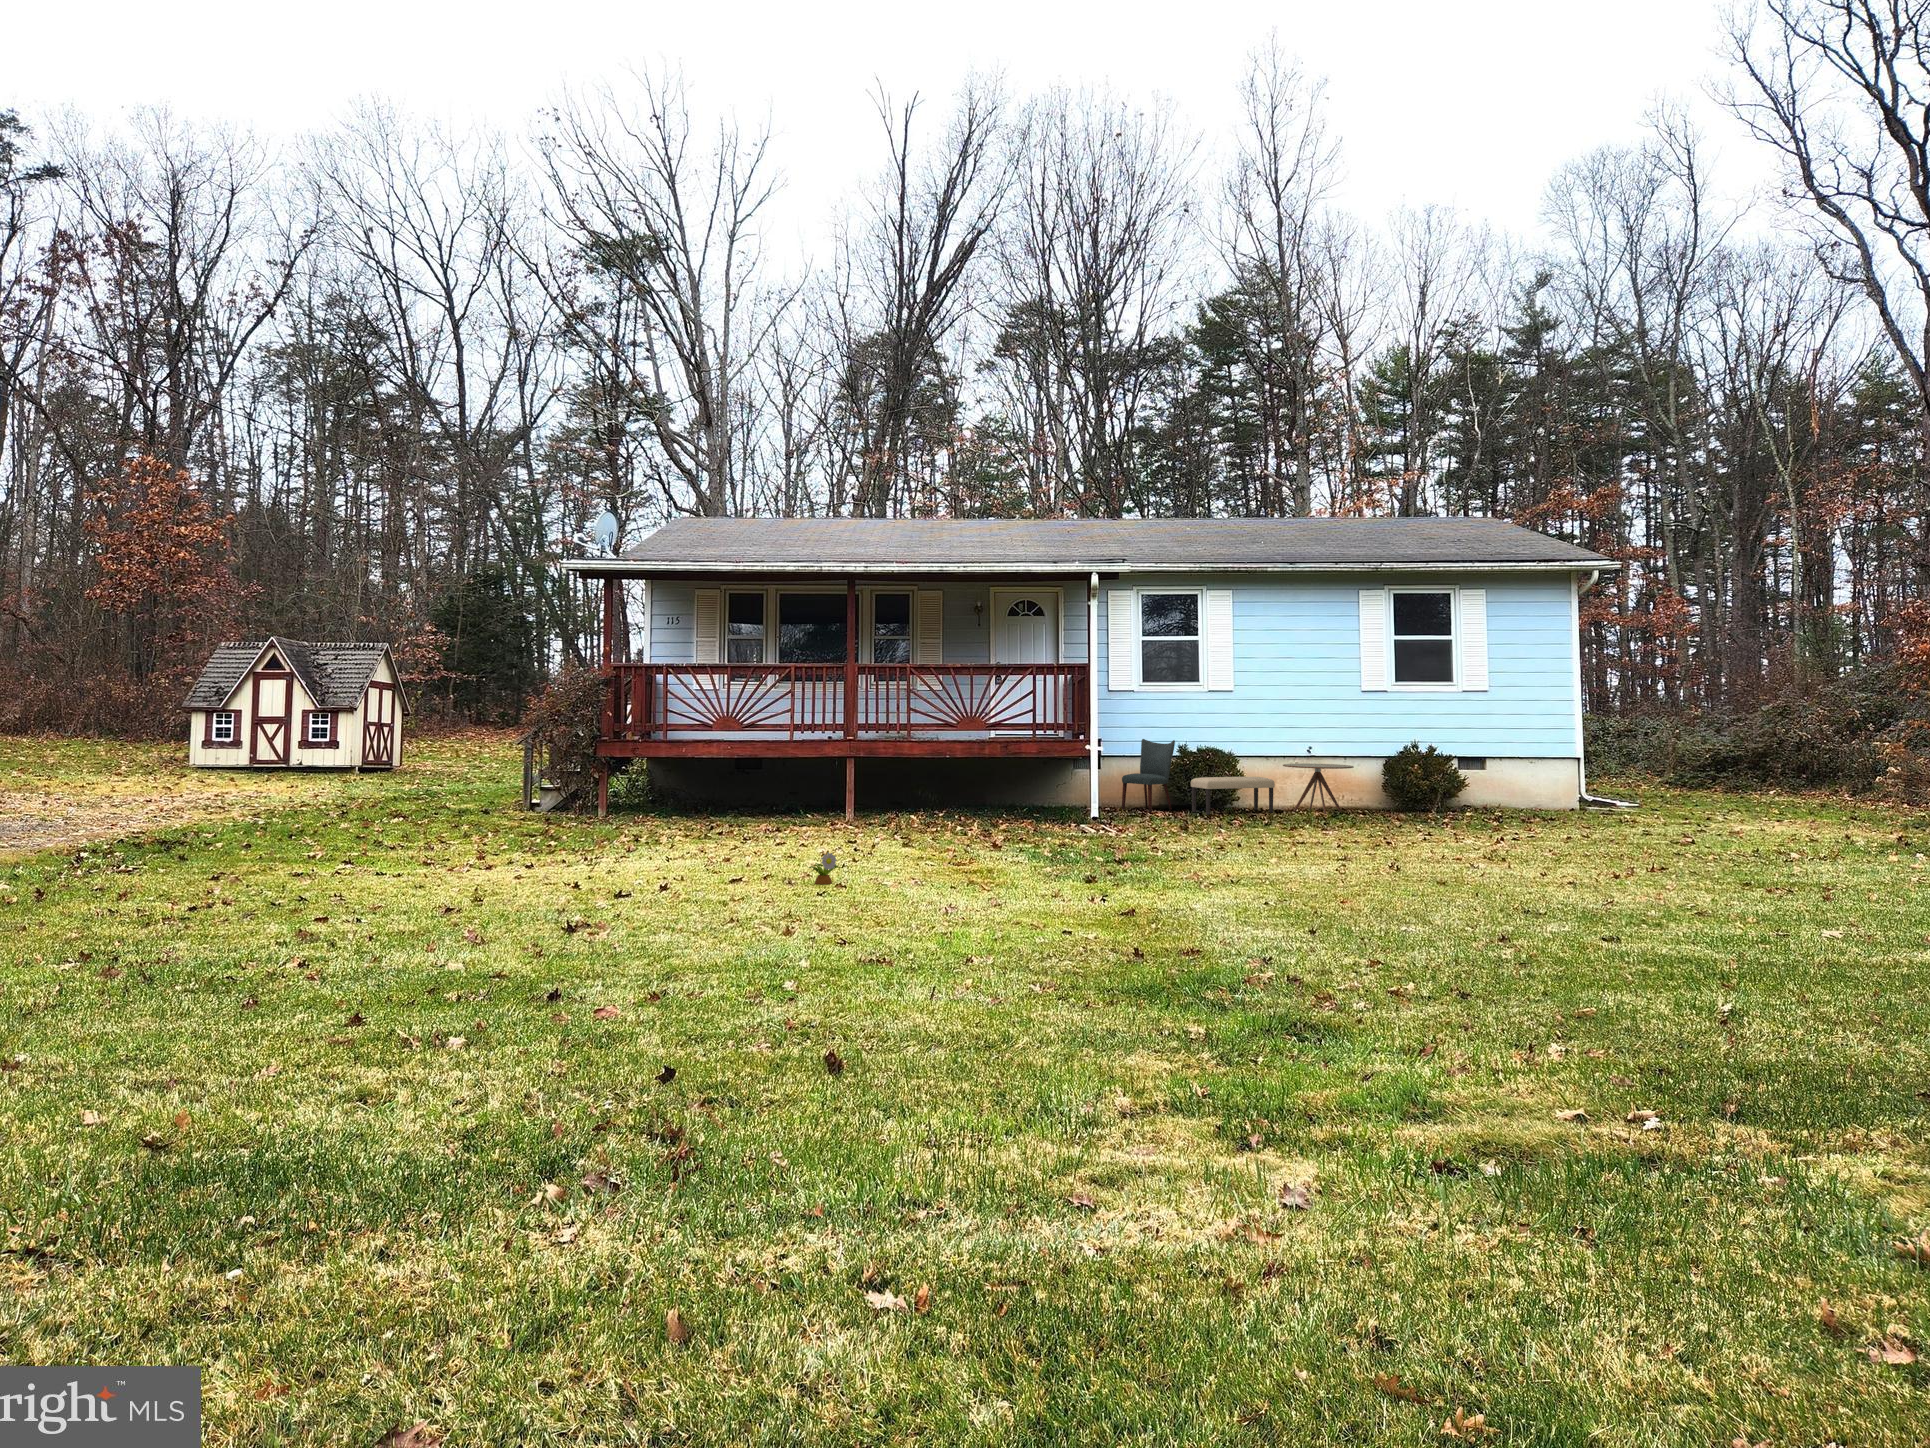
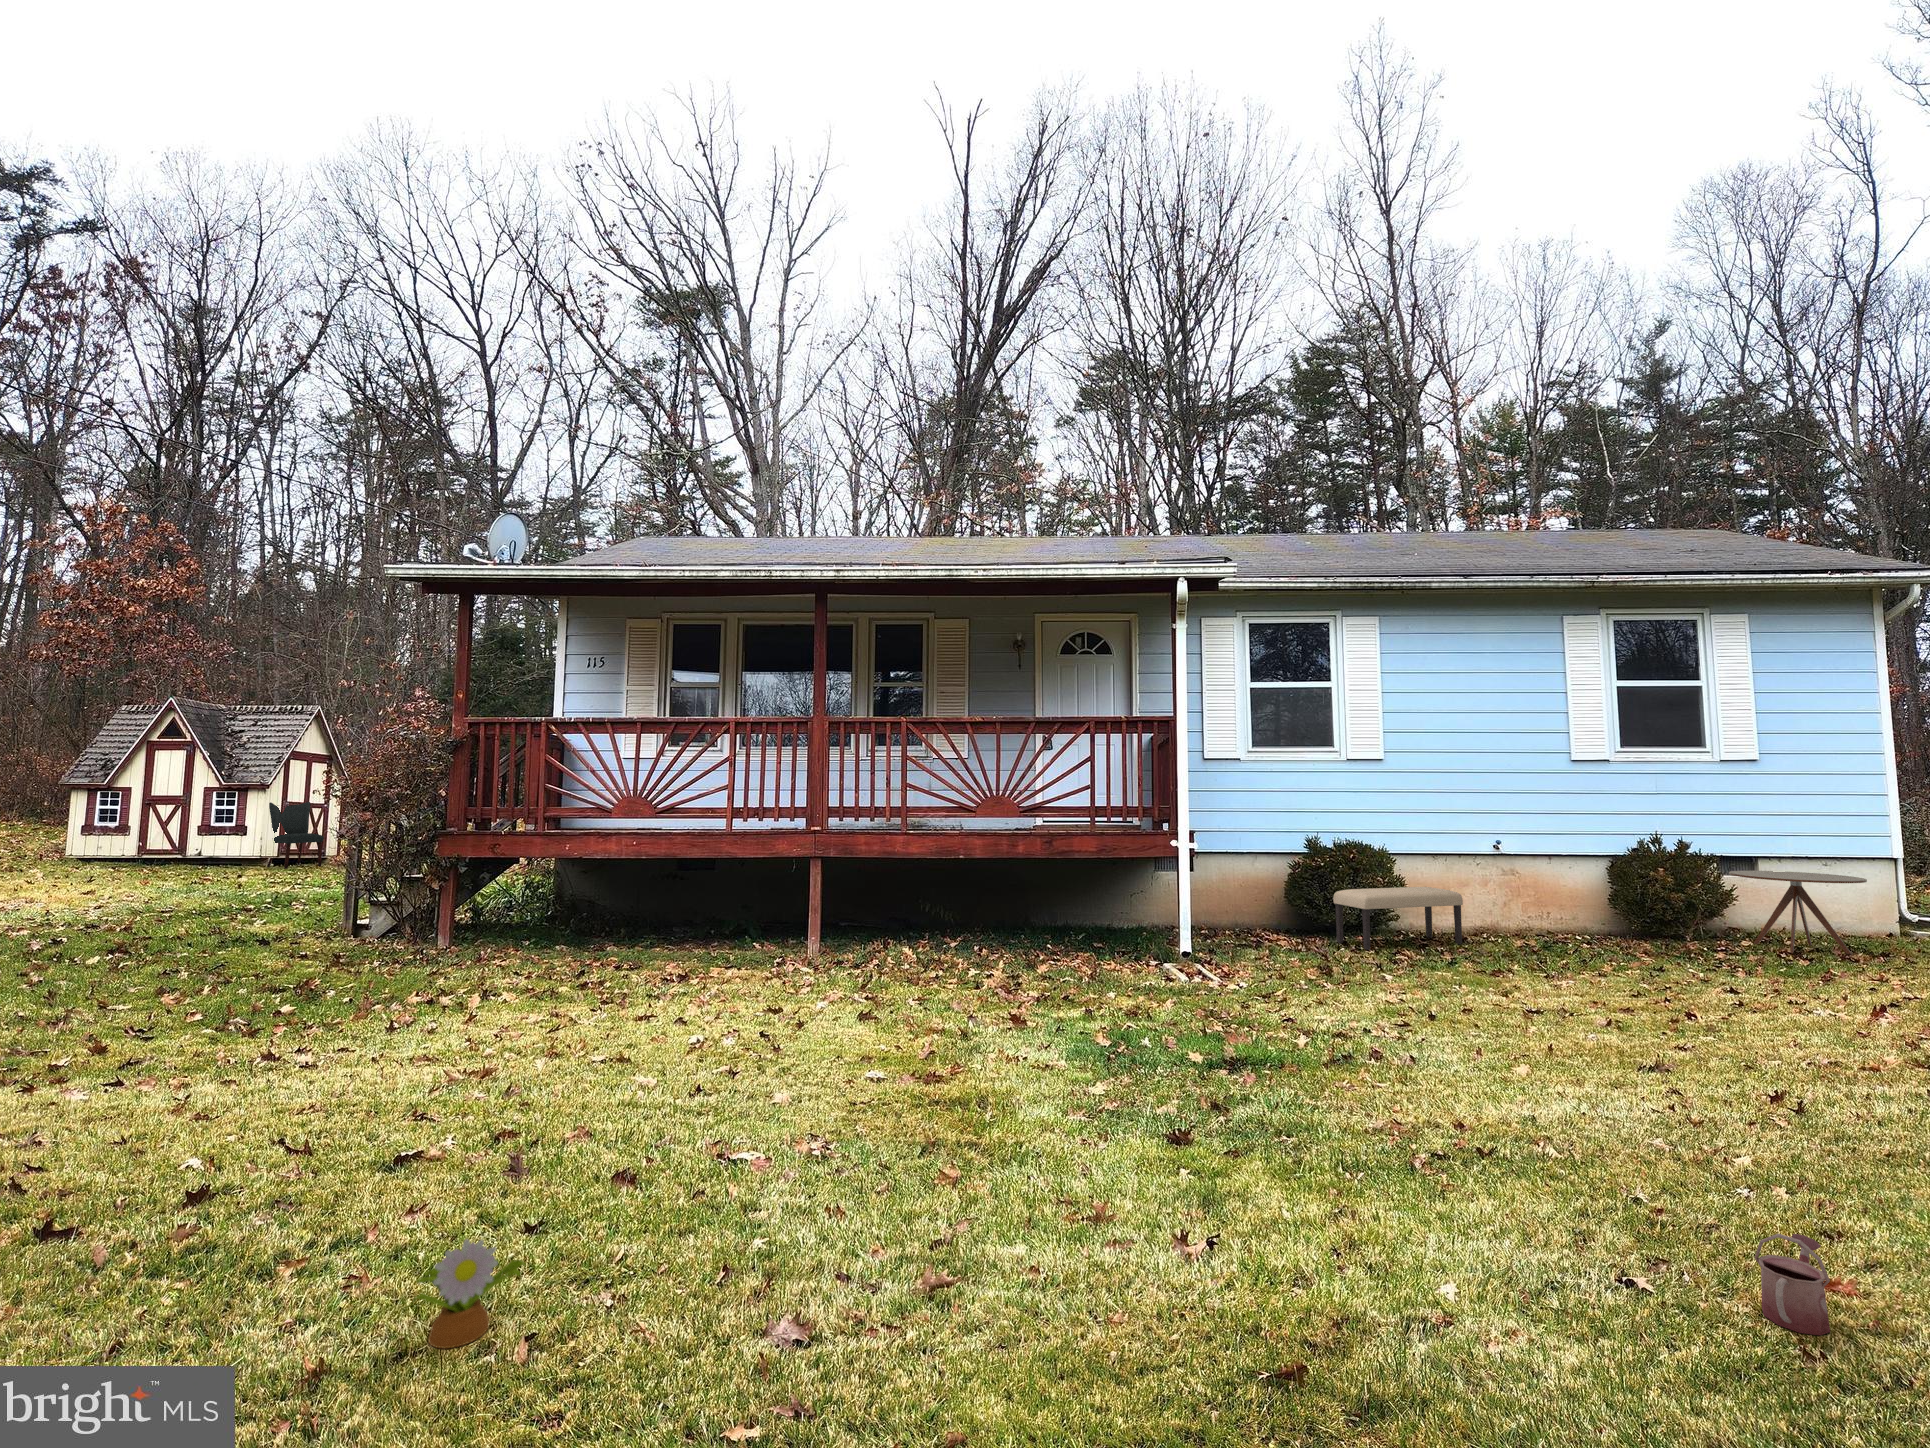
chair: present [1122,739,1175,812] -> present [267,802,324,869]
round table: present [1283,763,1354,814] -> present [1729,871,1867,954]
watering can: none [1239,857,1266,884] -> present [1754,1234,1830,1335]

